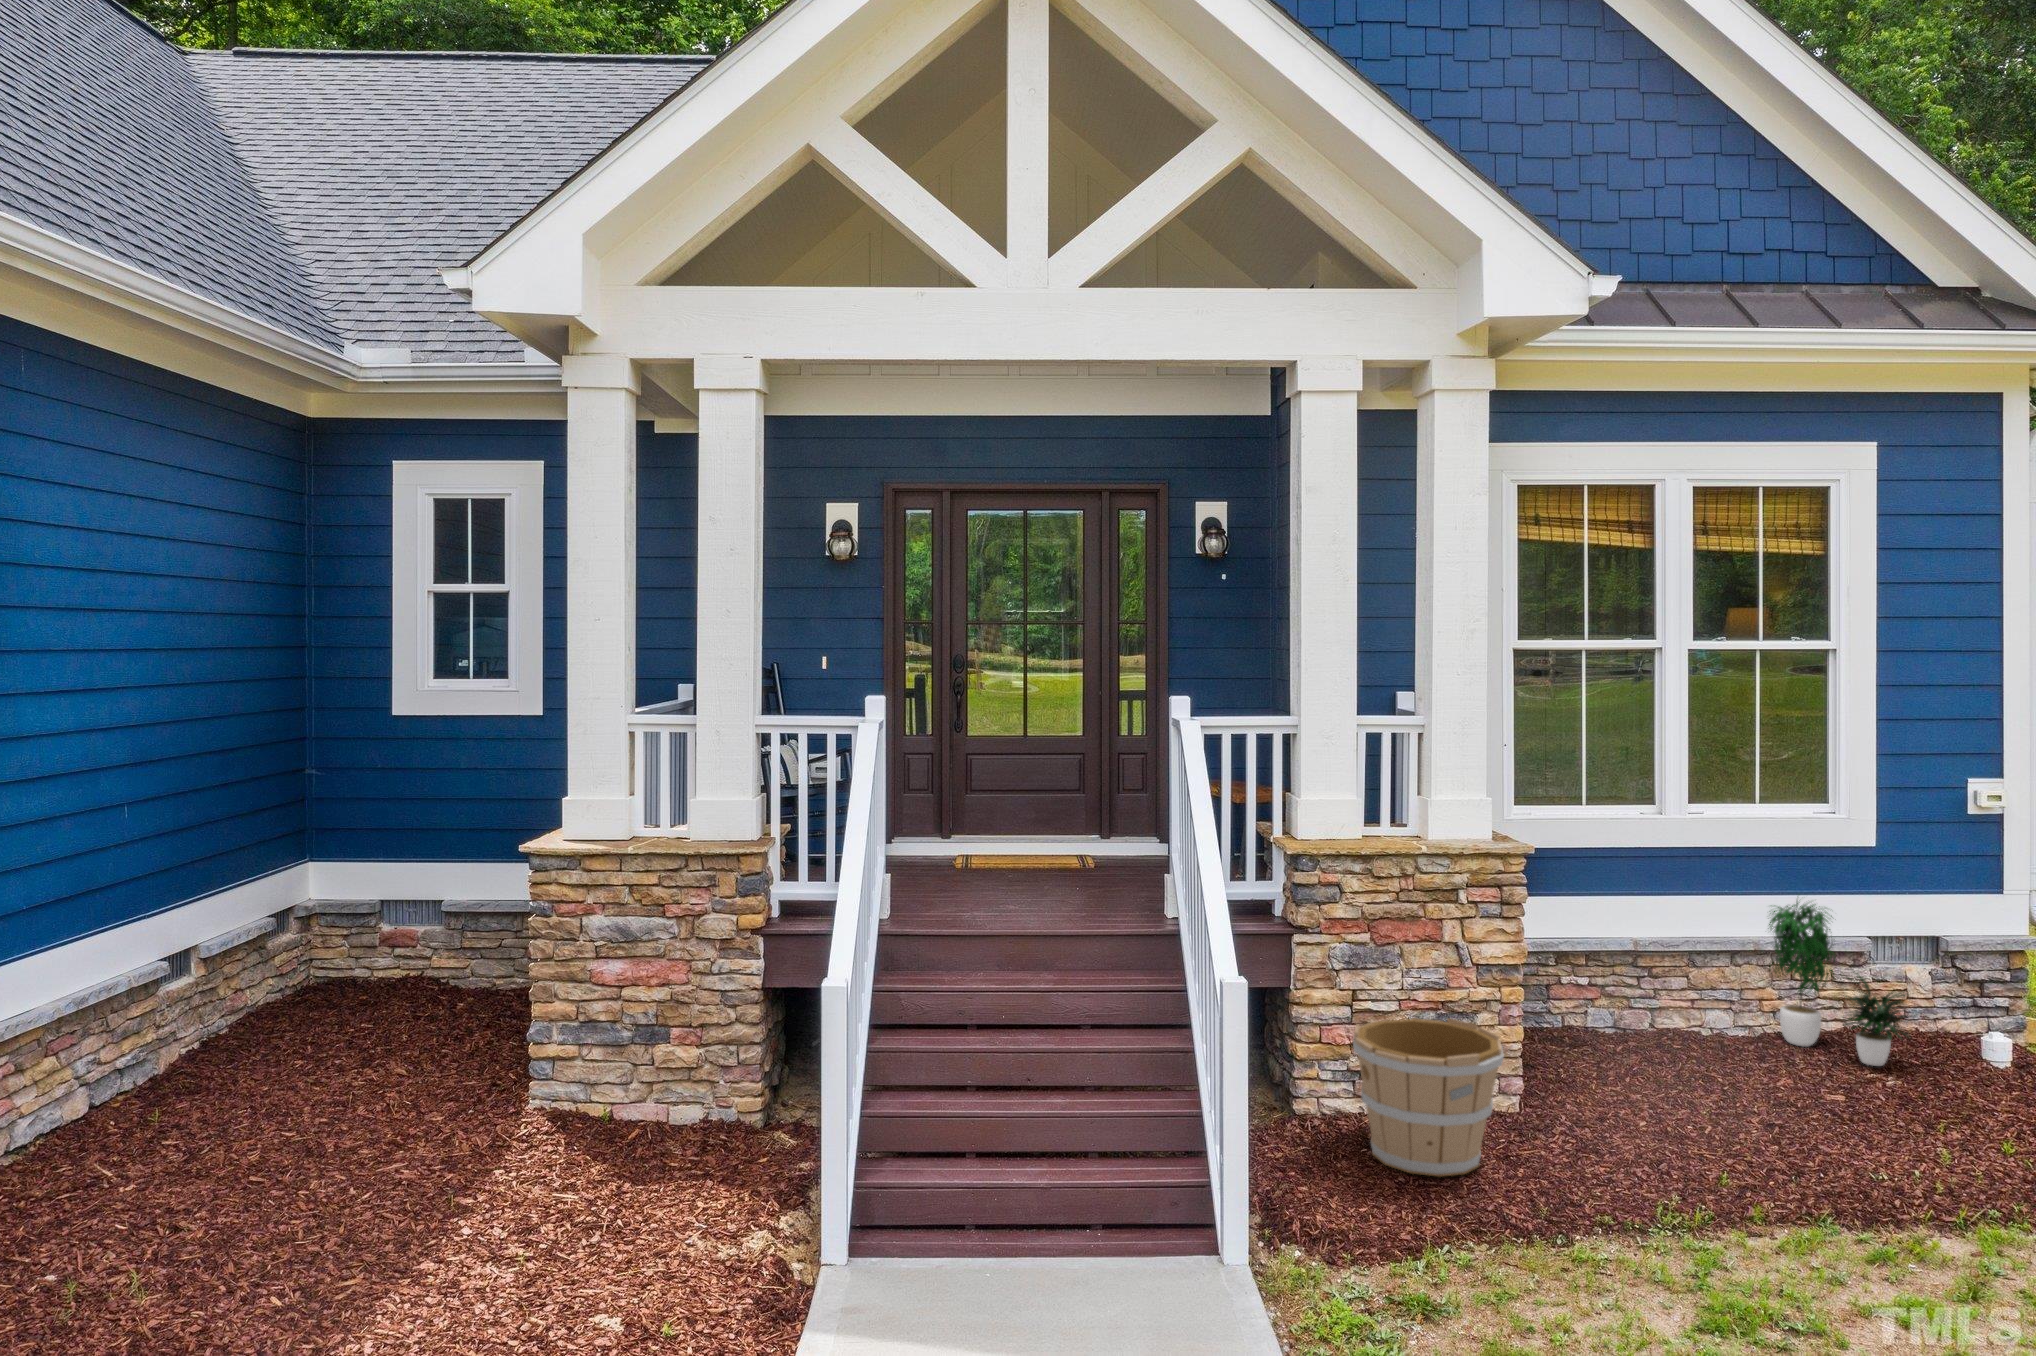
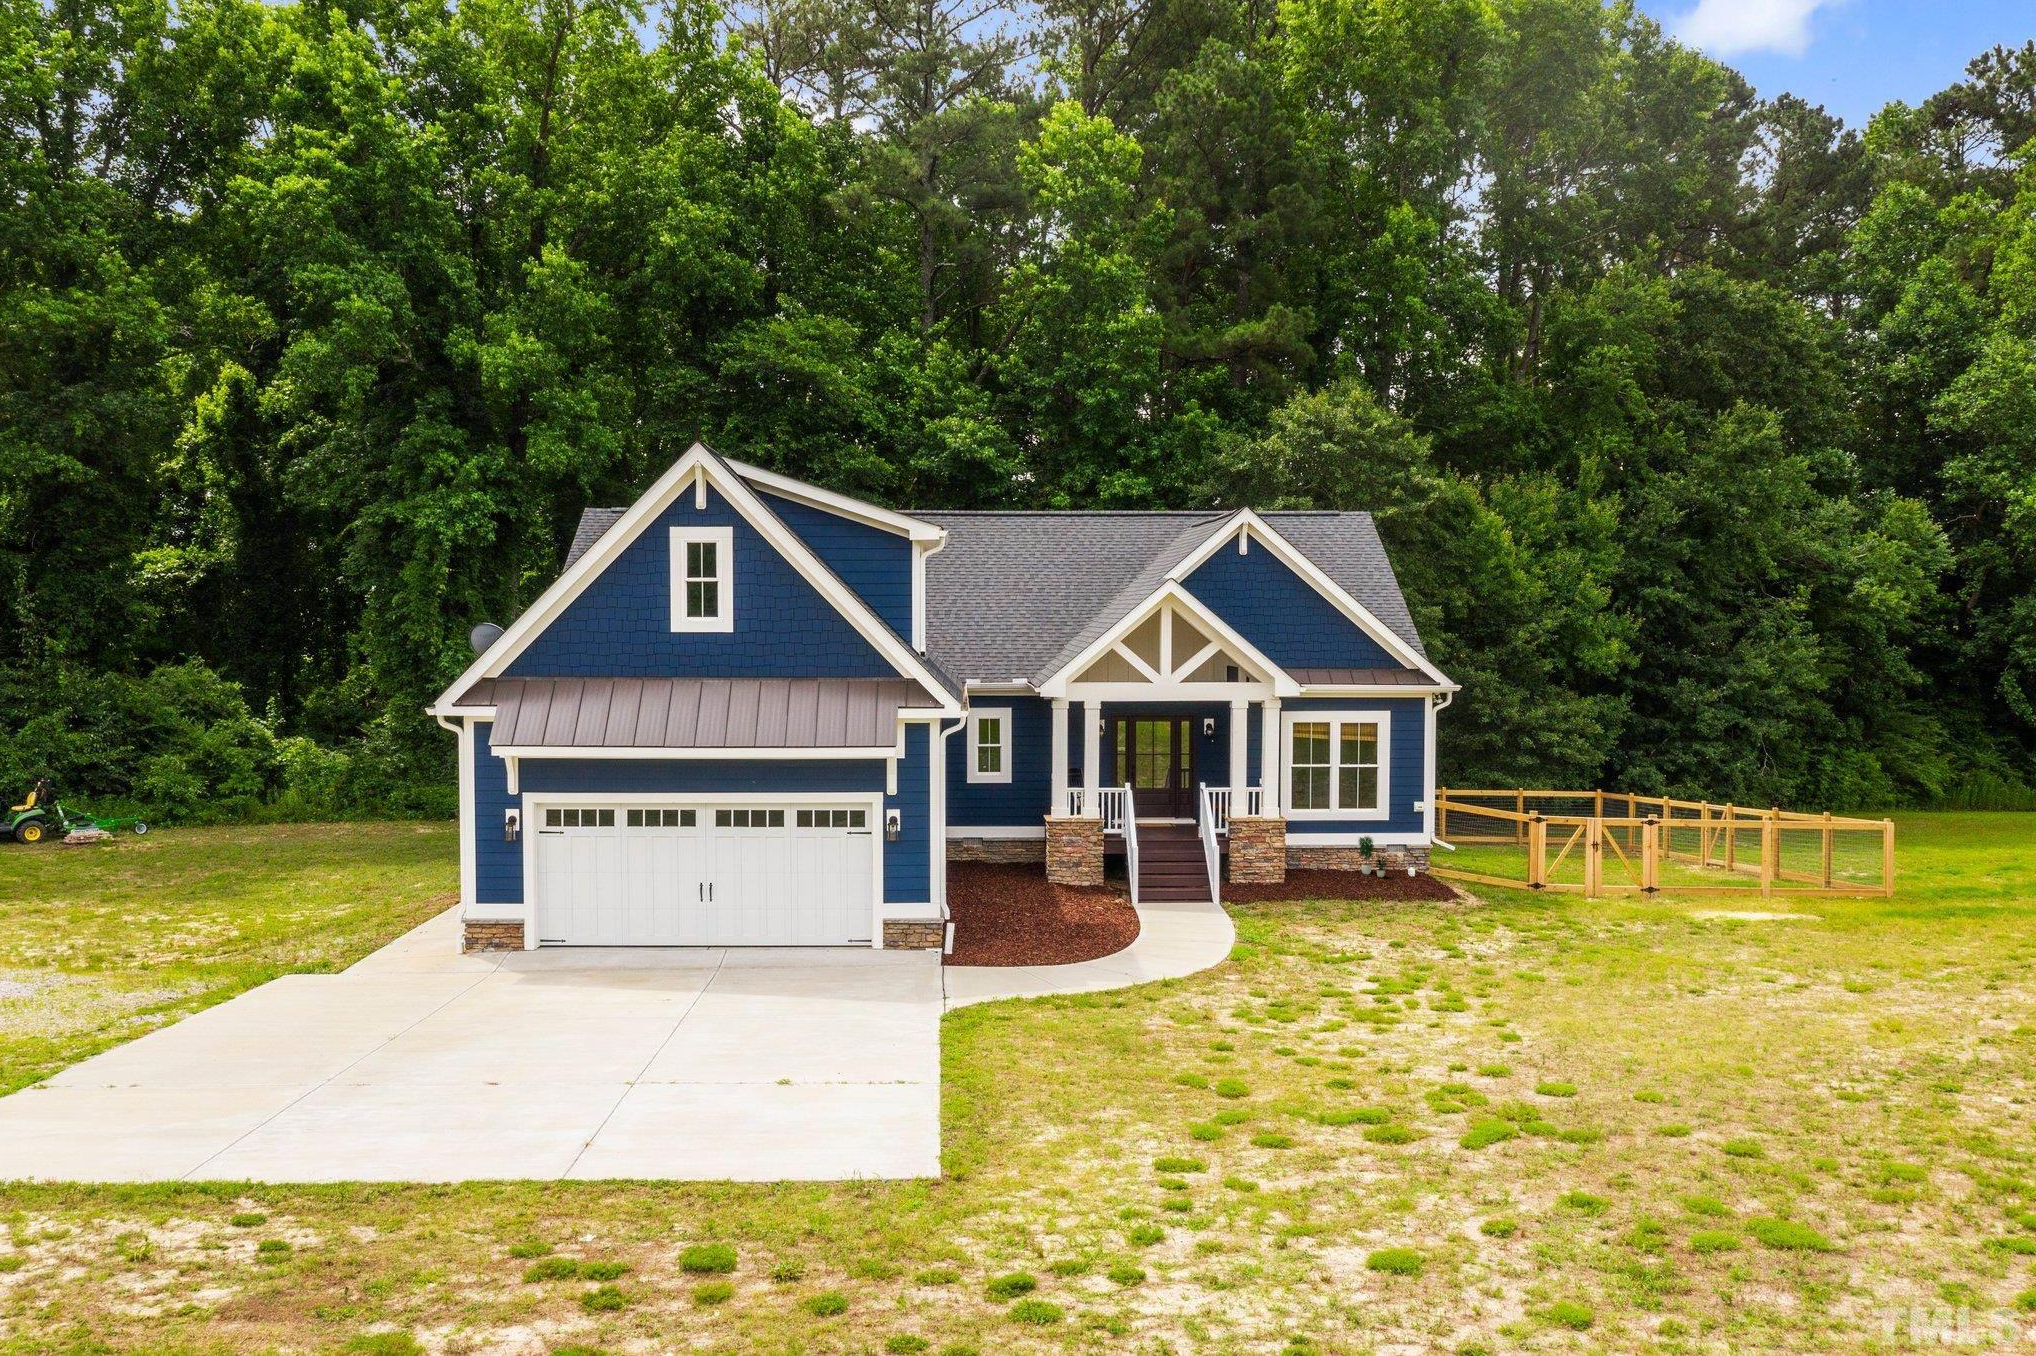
wooden bucket: present [1353,1018,1503,1177] -> none [1244,860,1278,892]

